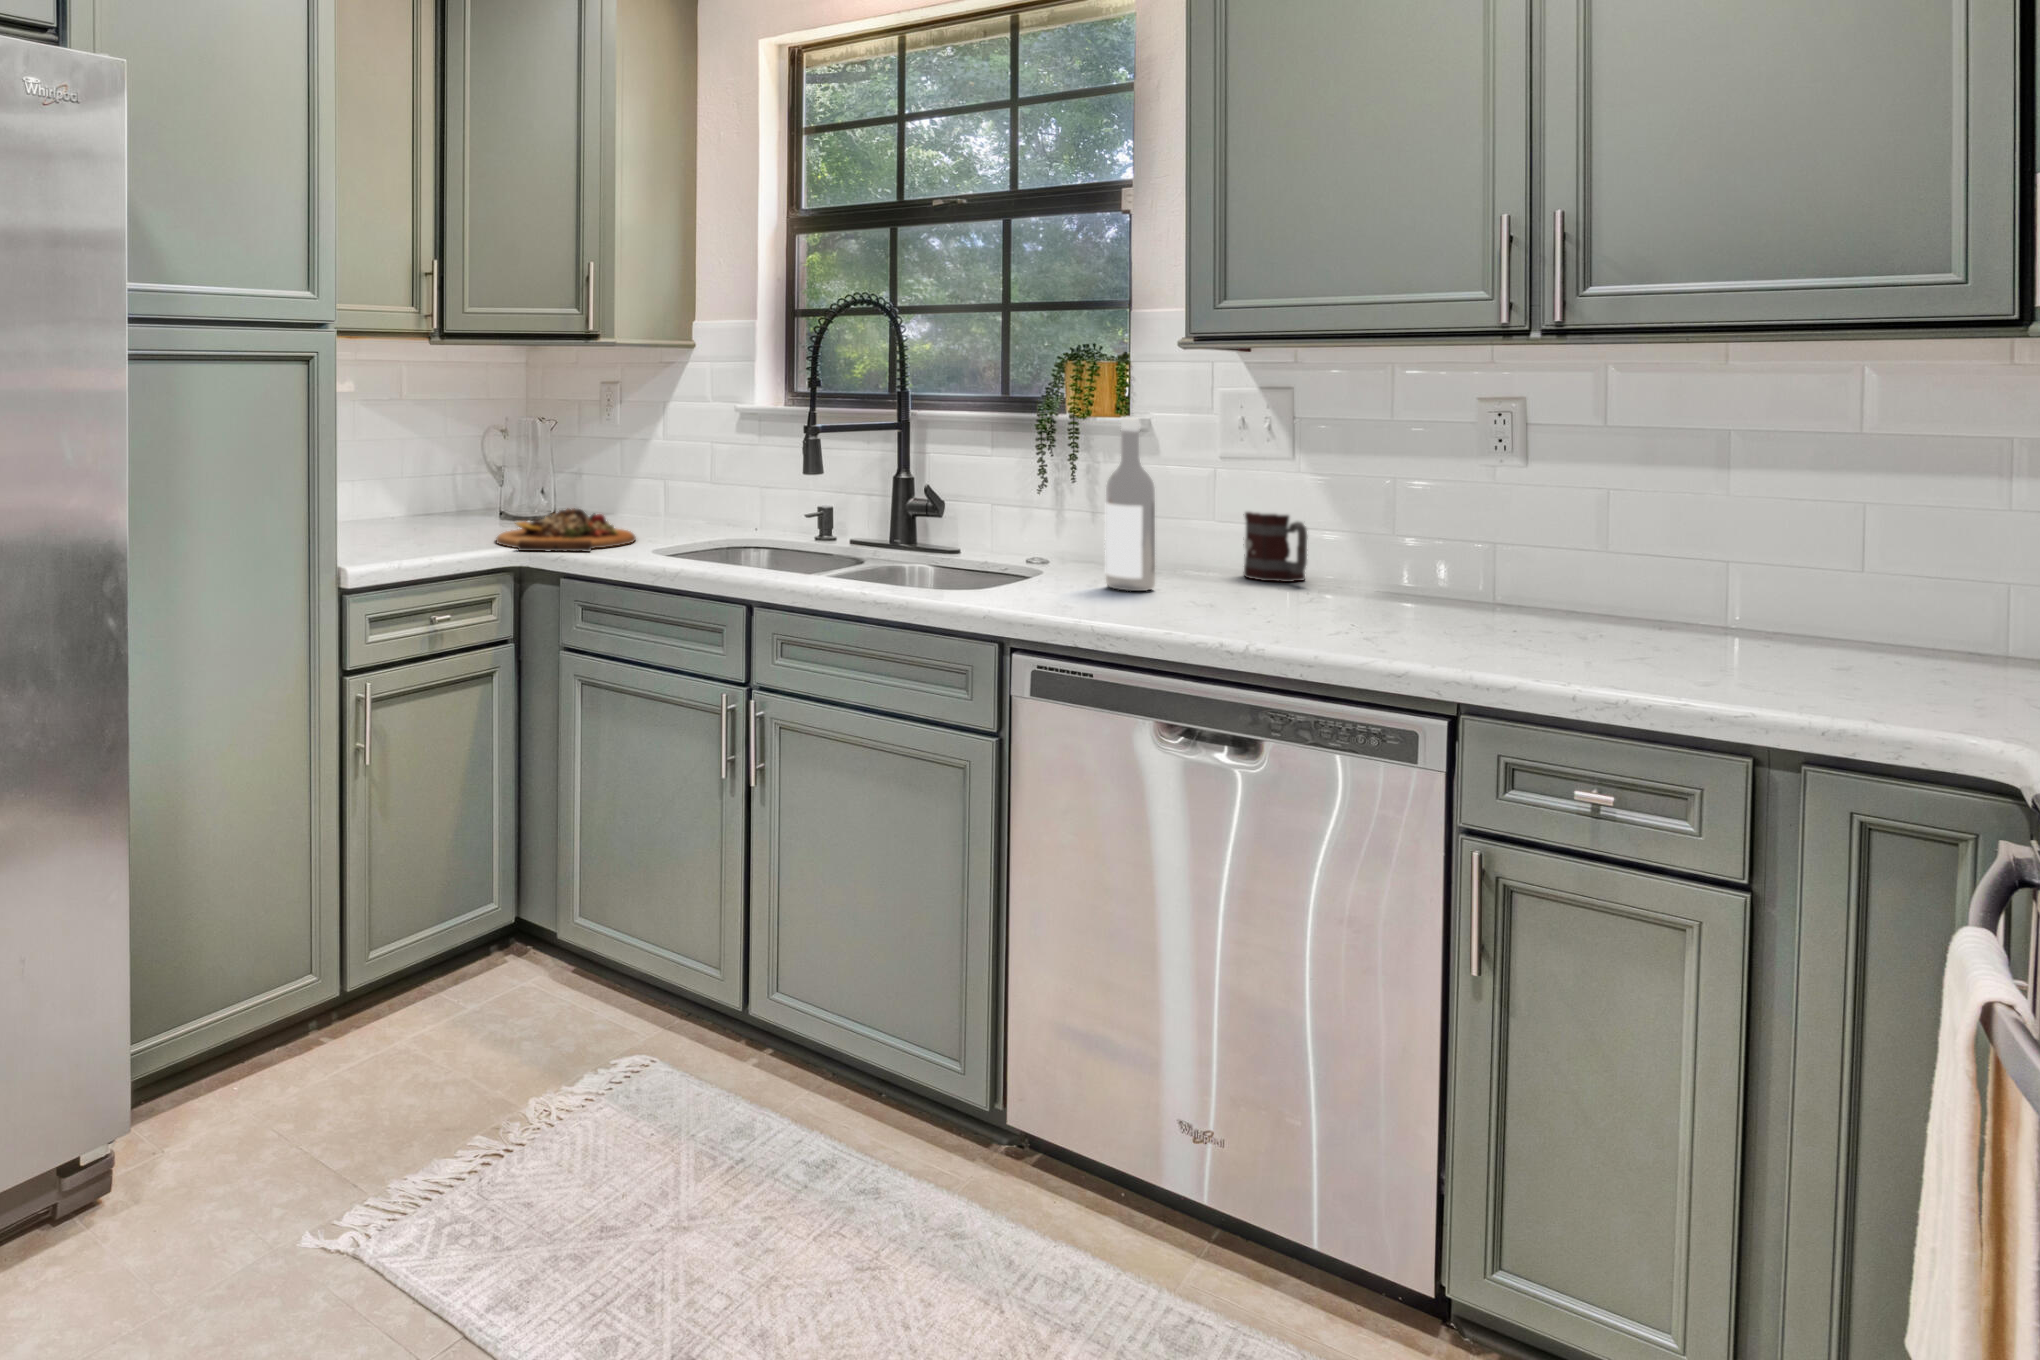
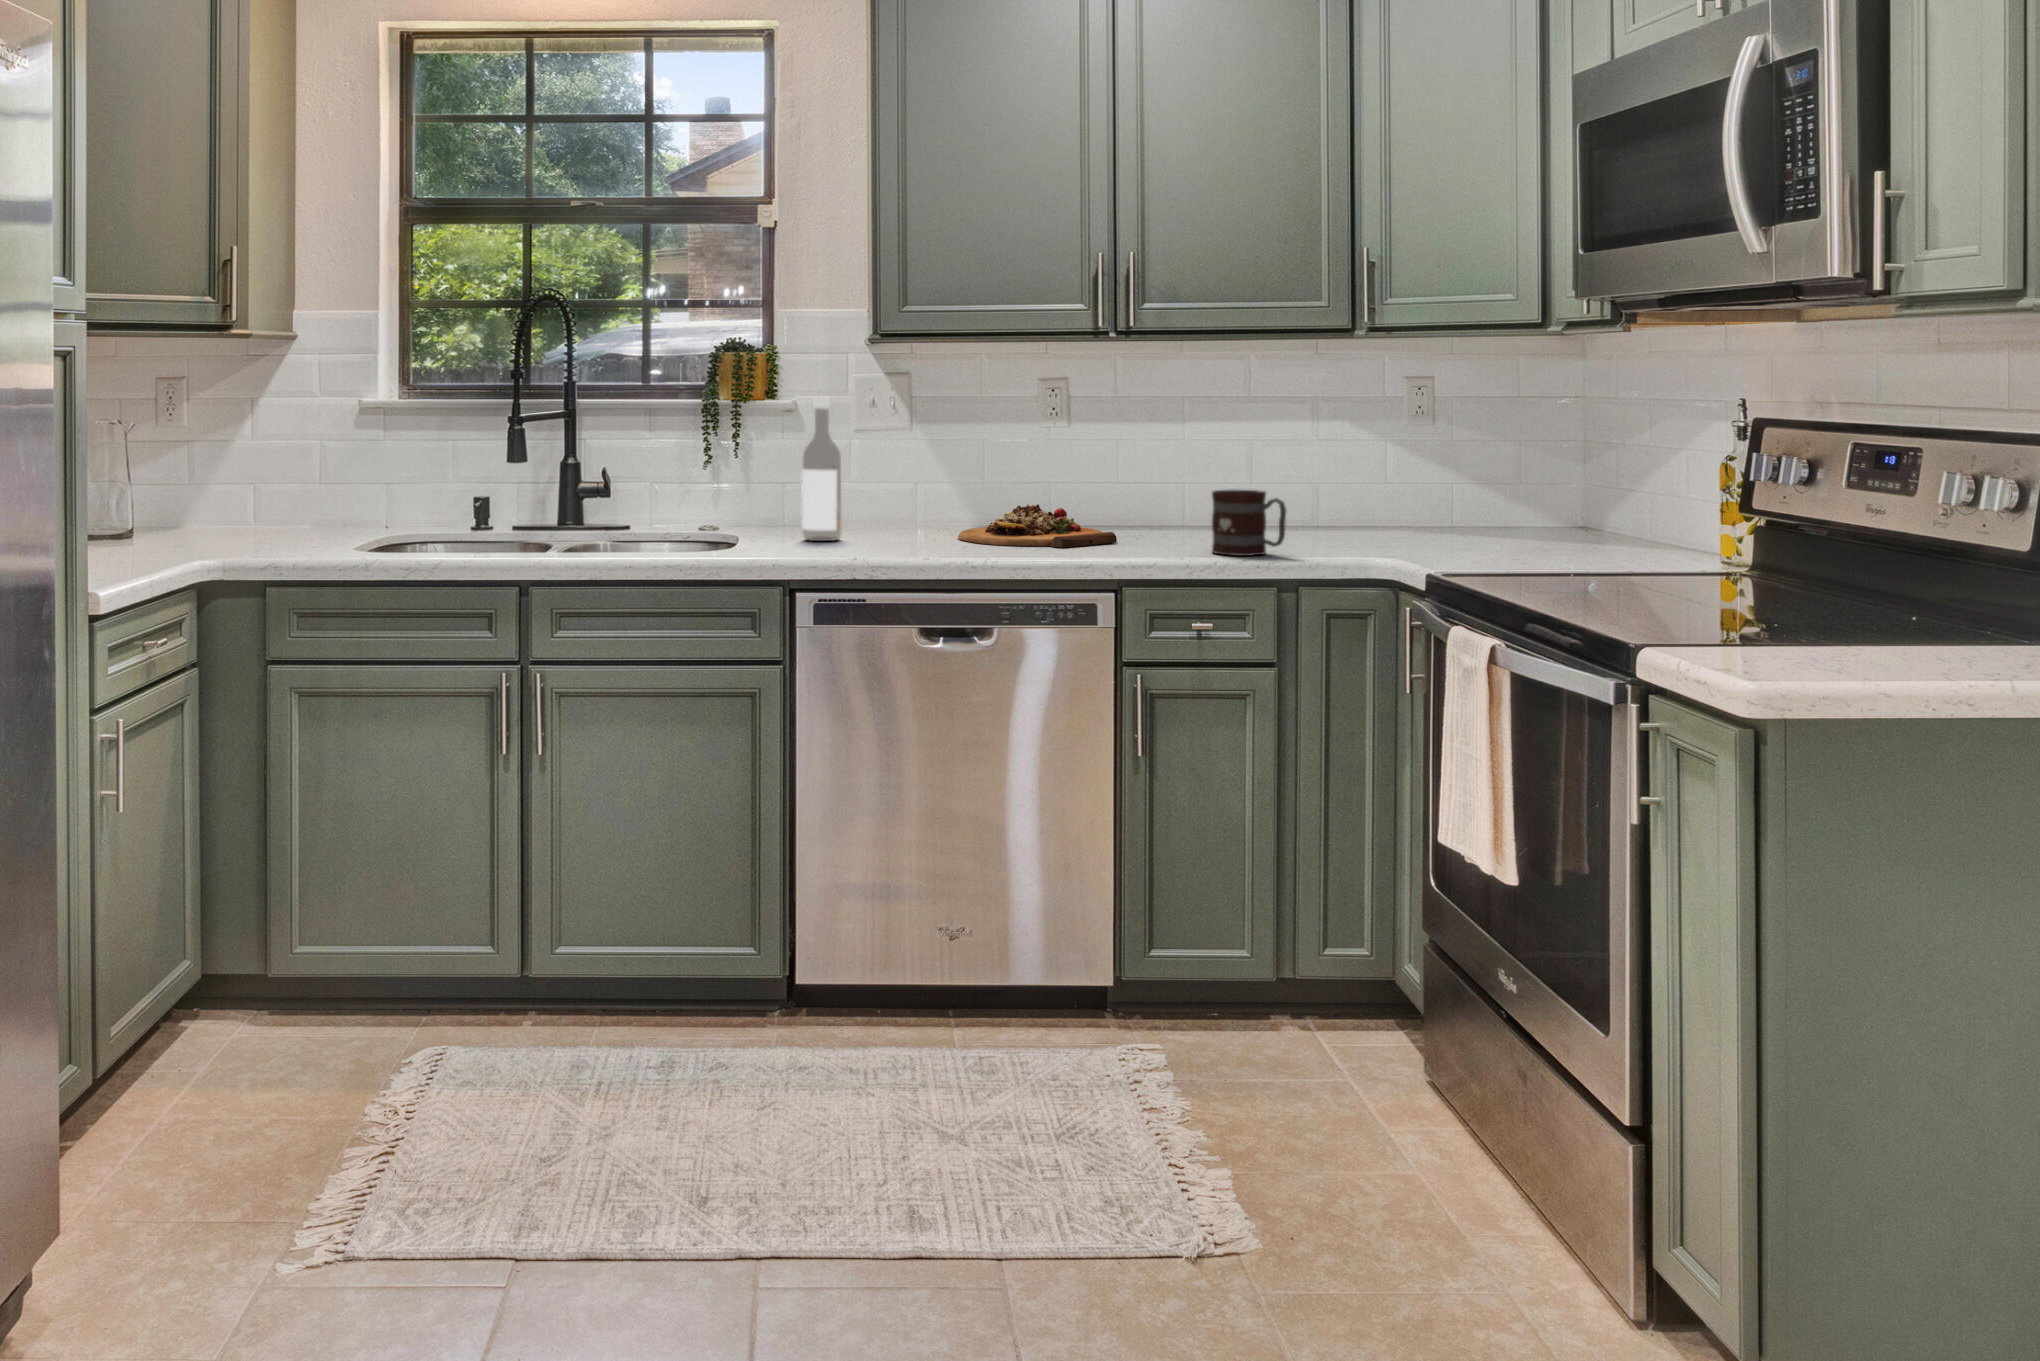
cutting board: present [496,508,636,551] -> present [958,504,1117,548]
mug: present [1243,512,1307,582] -> present [1212,489,1286,556]

